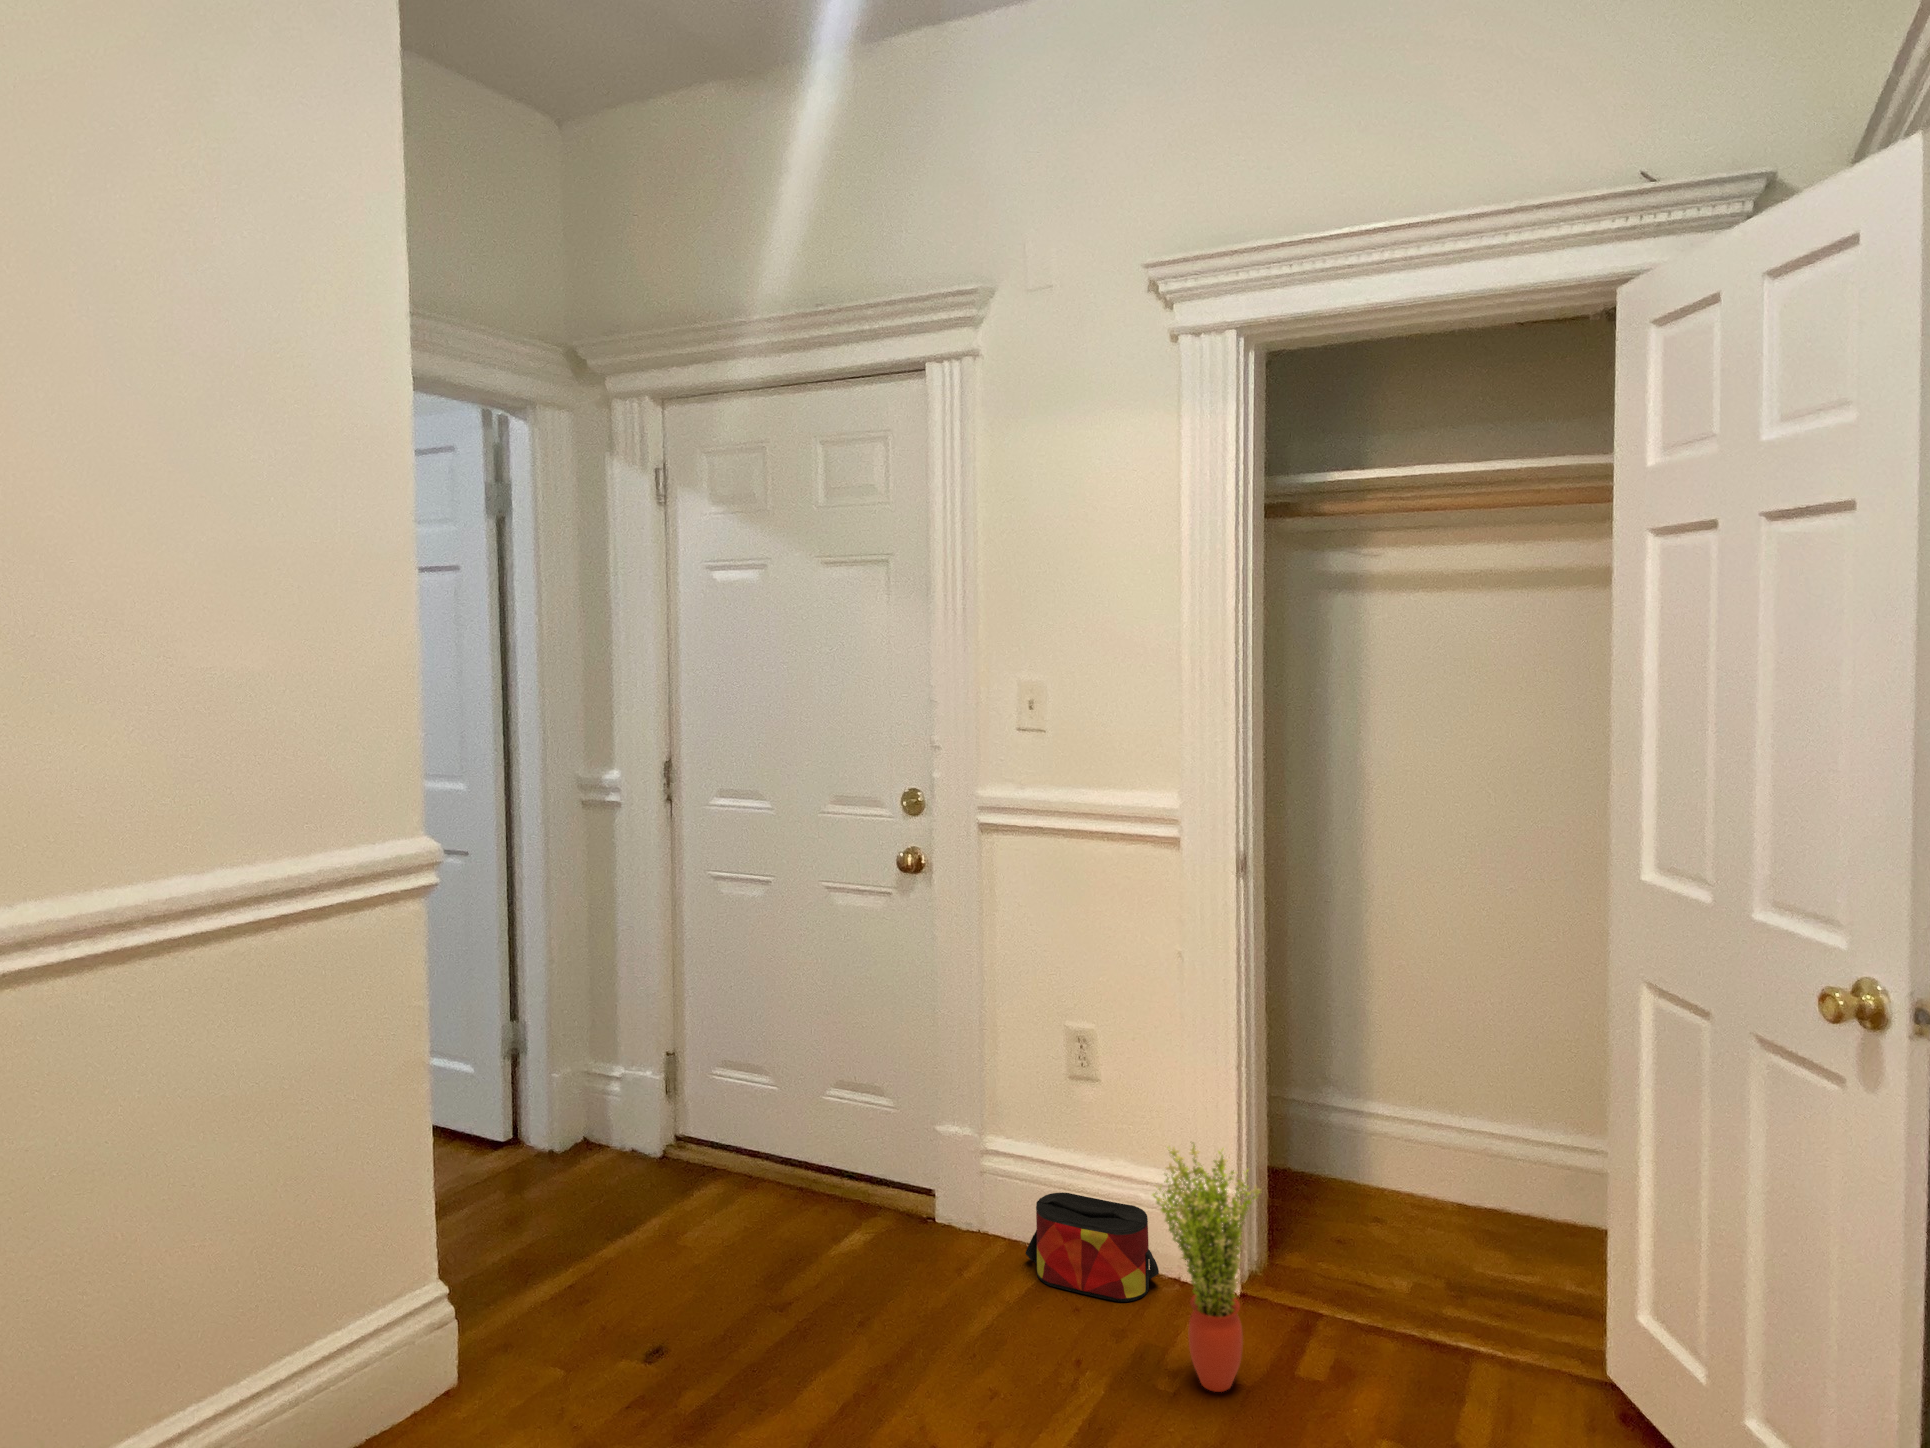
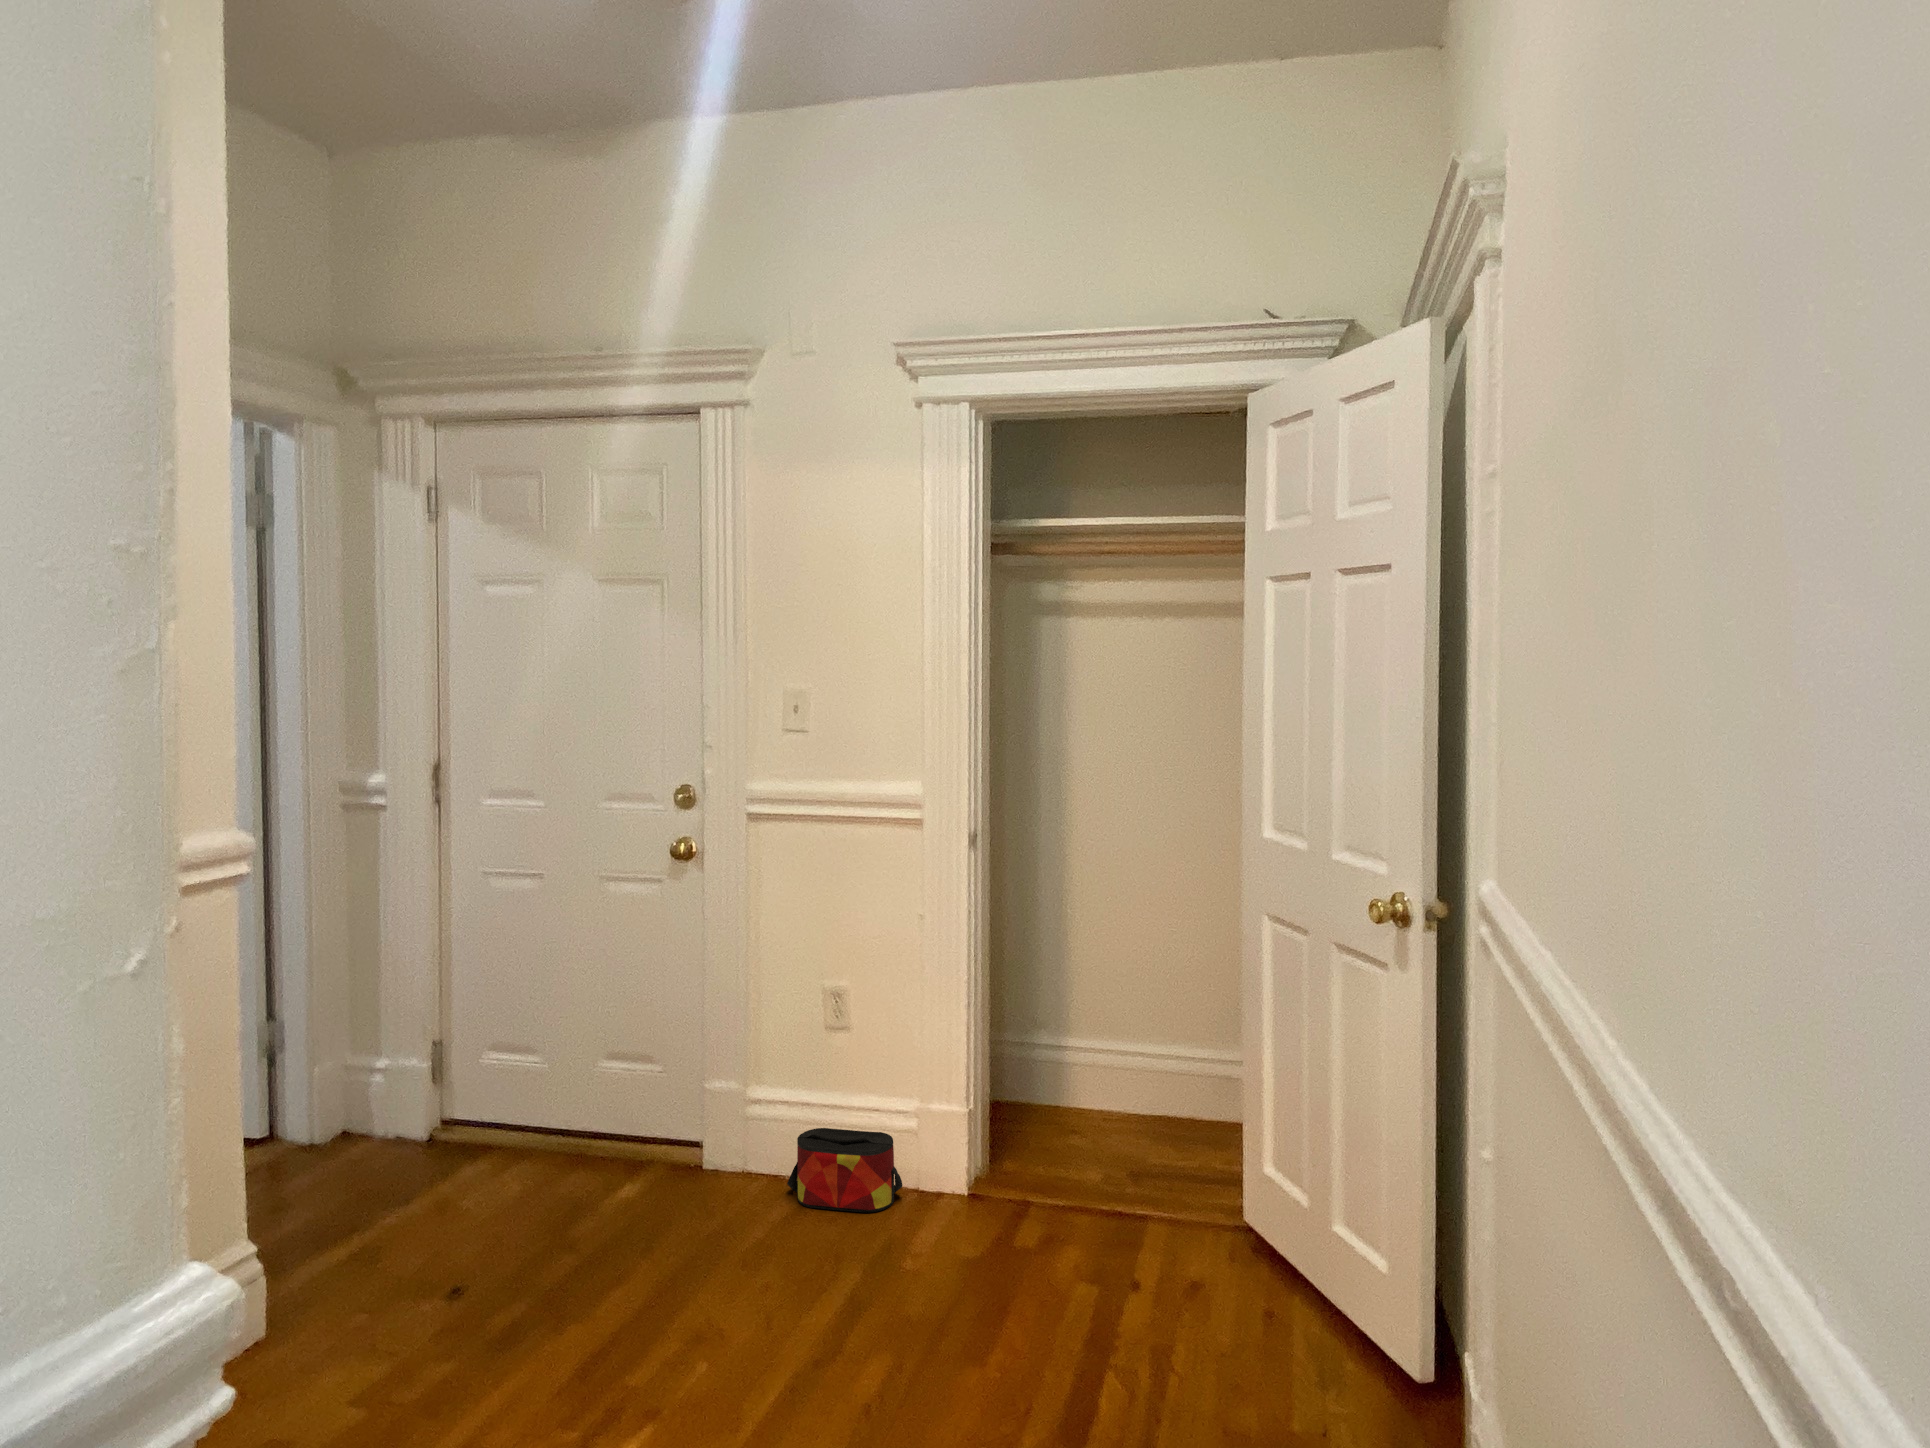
potted plant: present [1153,1144,1261,1392] -> none [900,1065,988,1268]

